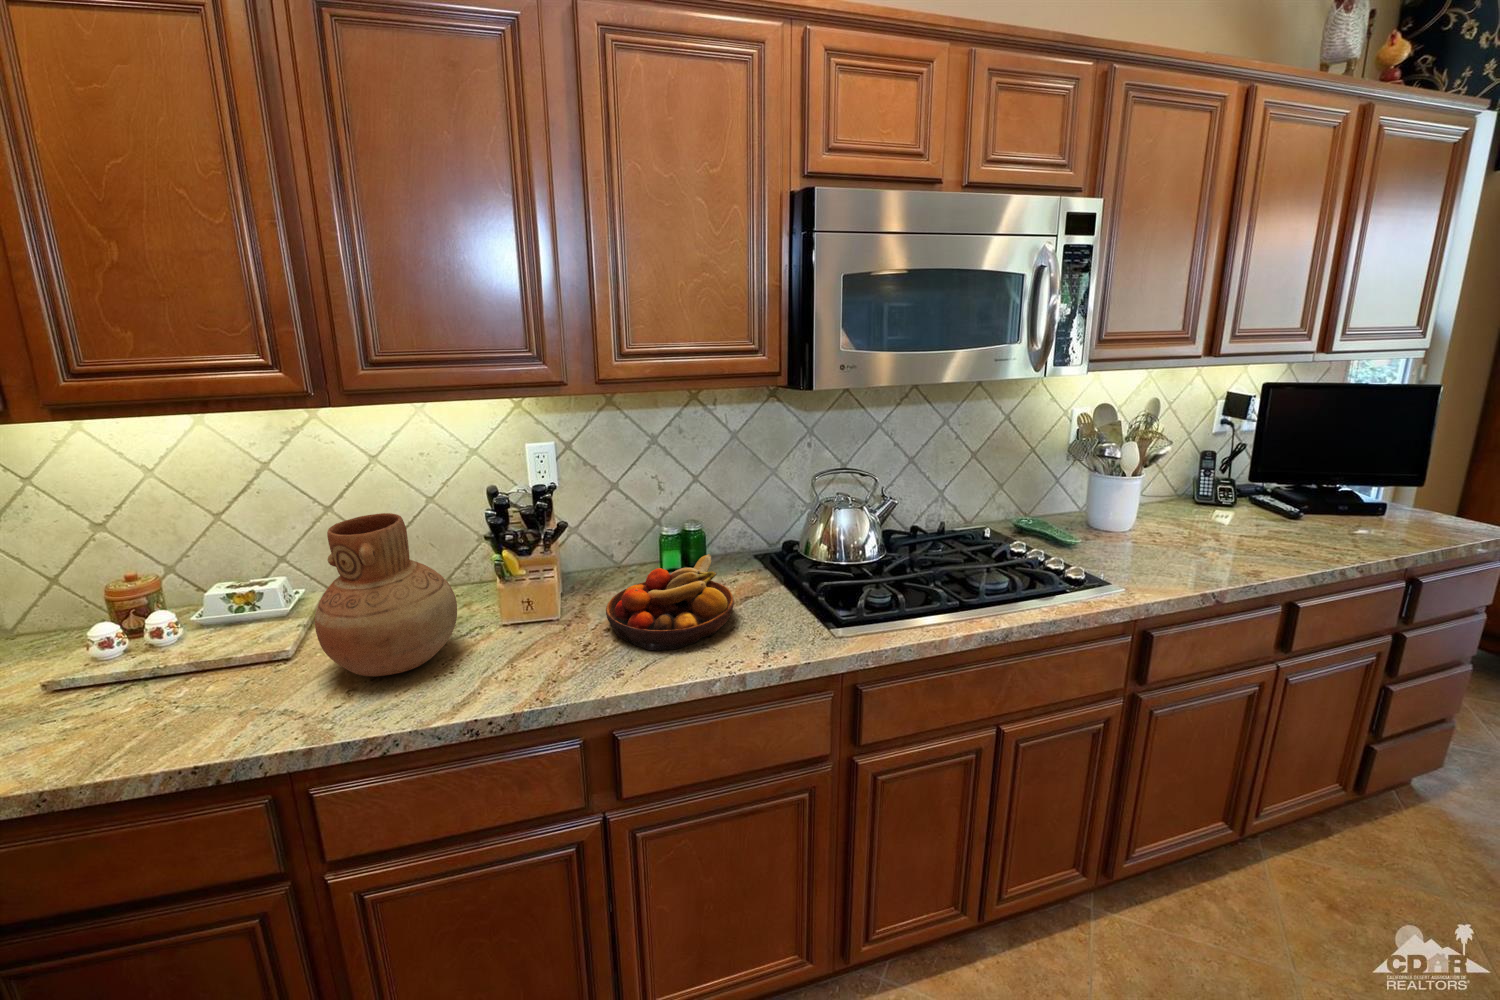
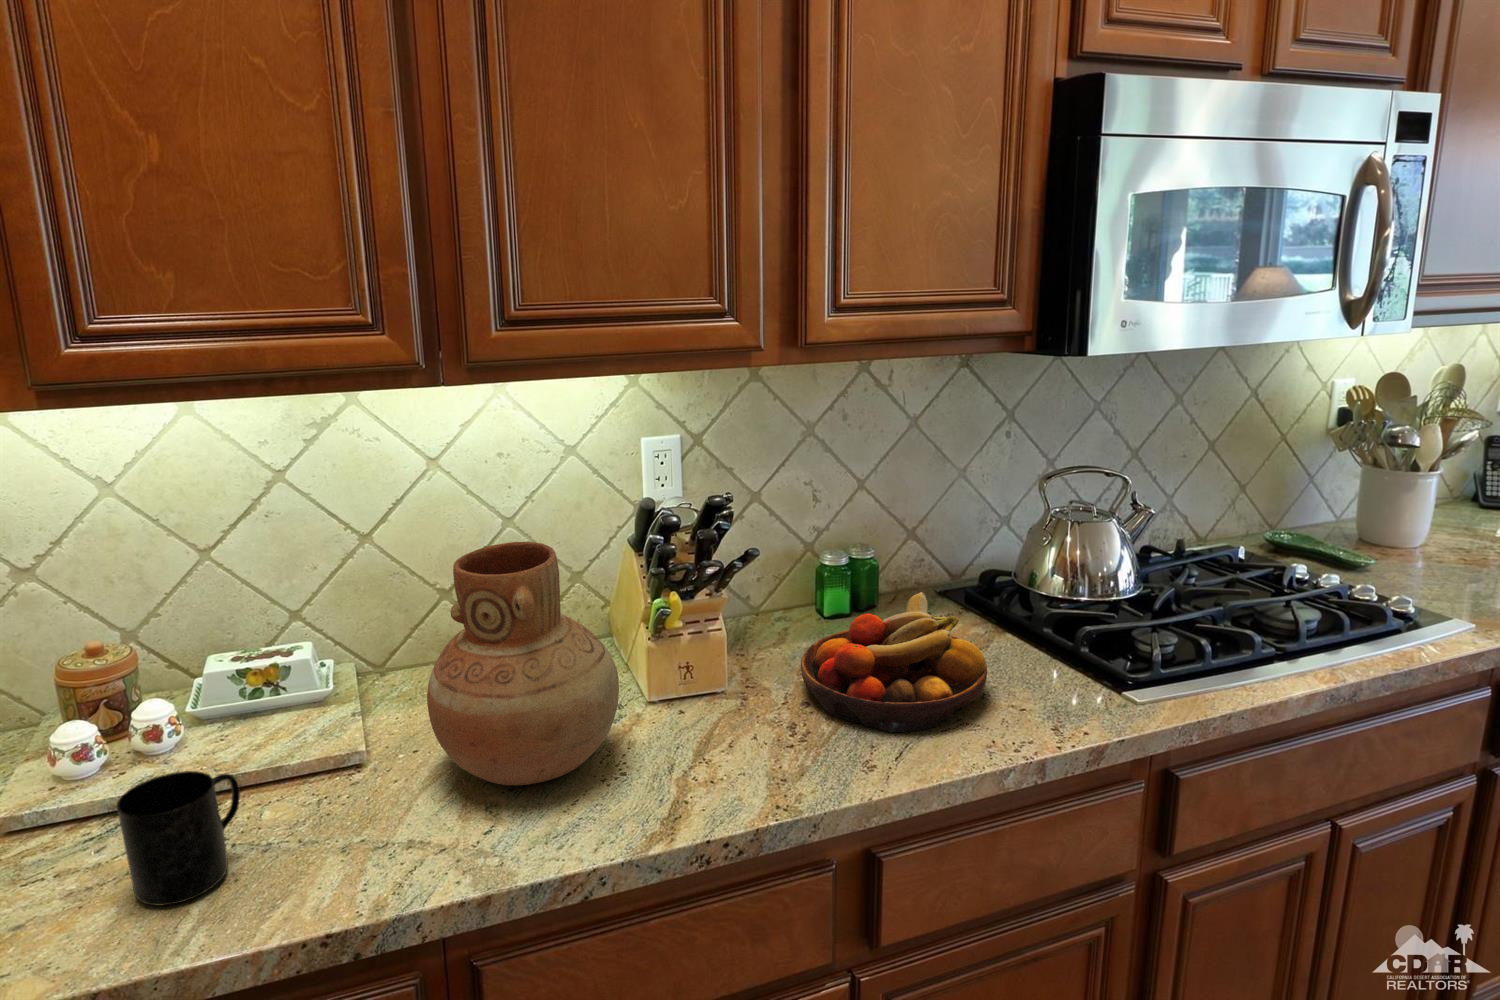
mug: none [70,658,170,745] -> present [117,771,240,906]

